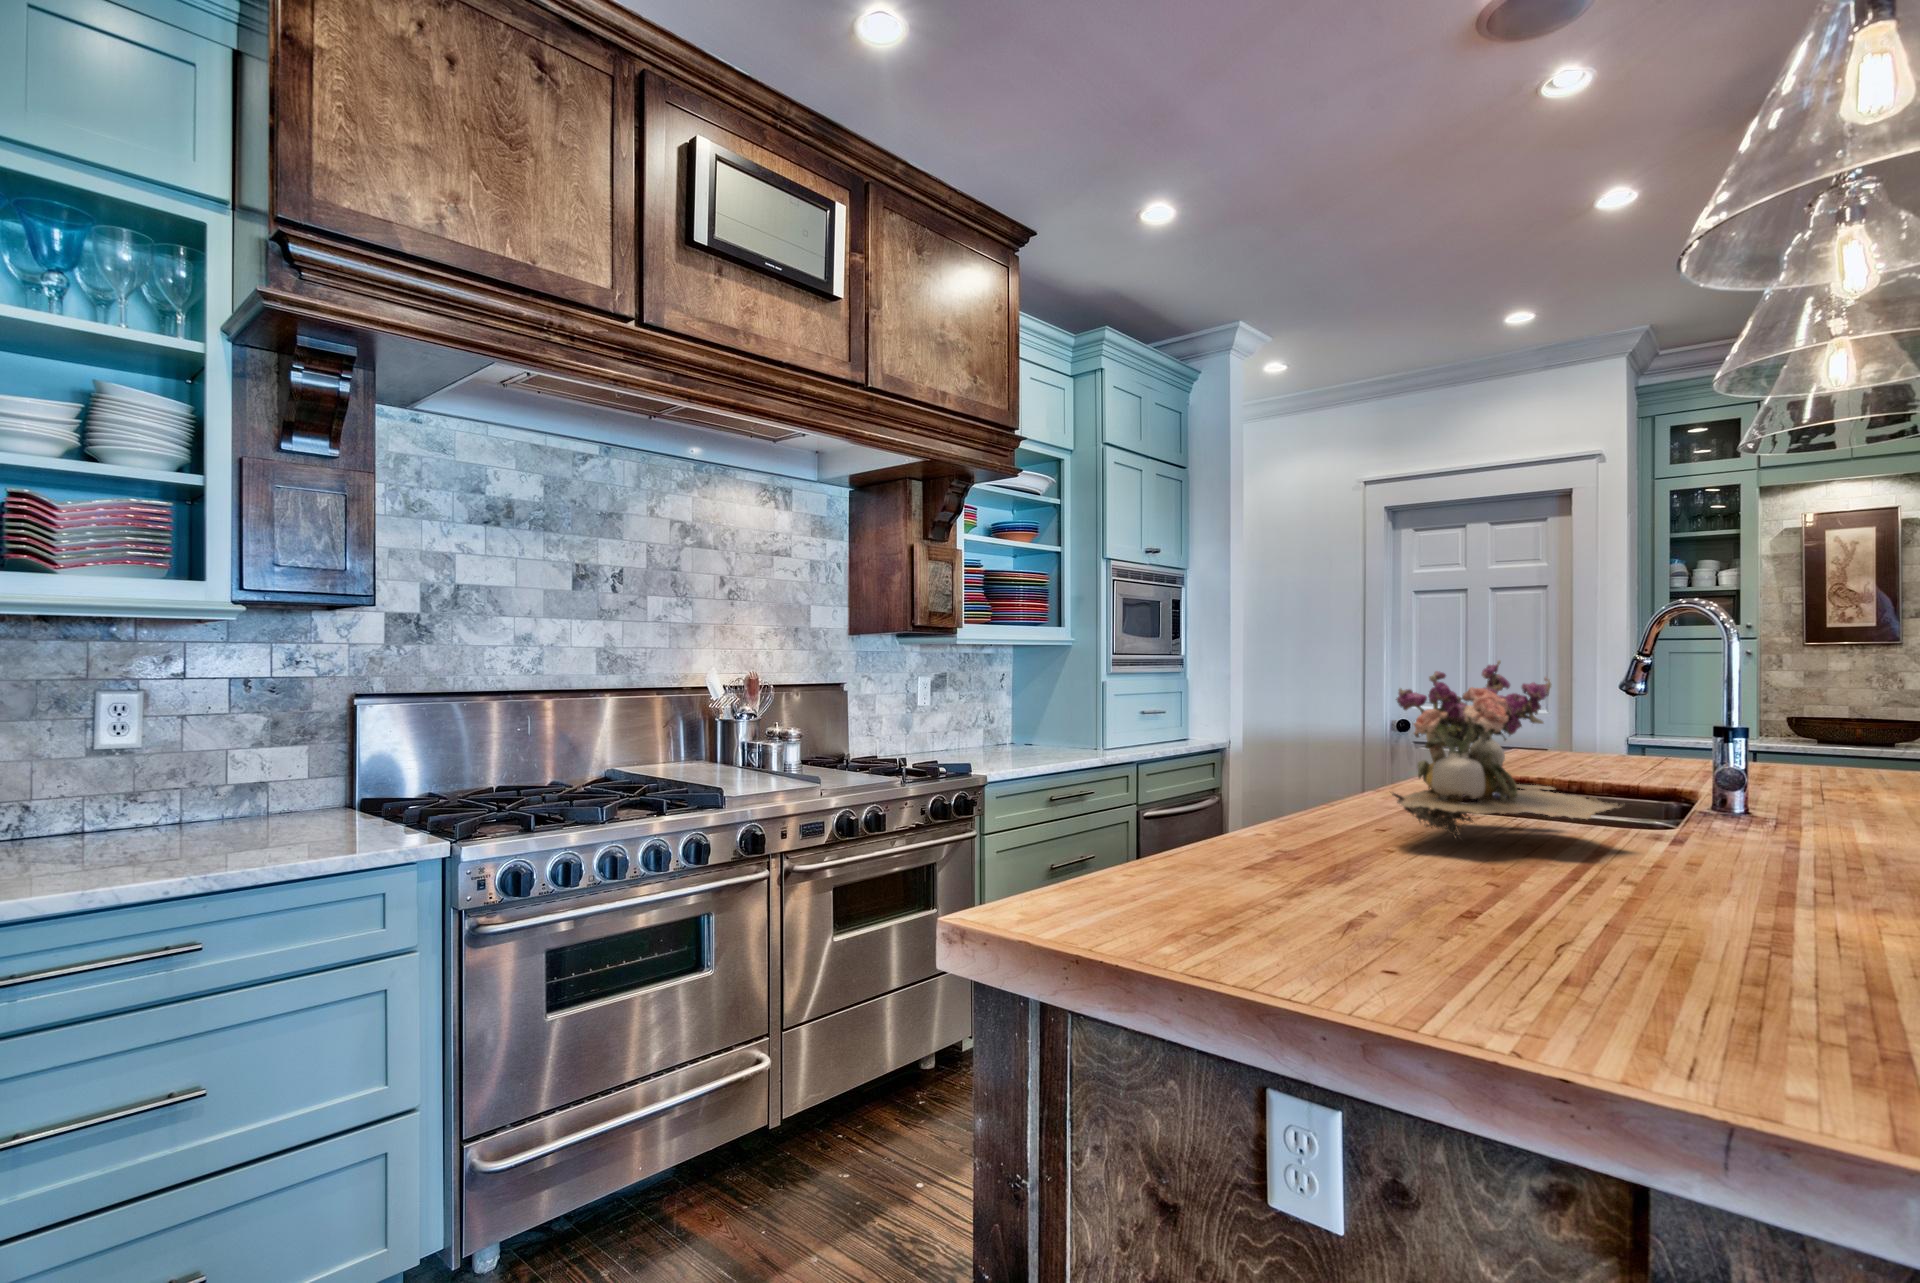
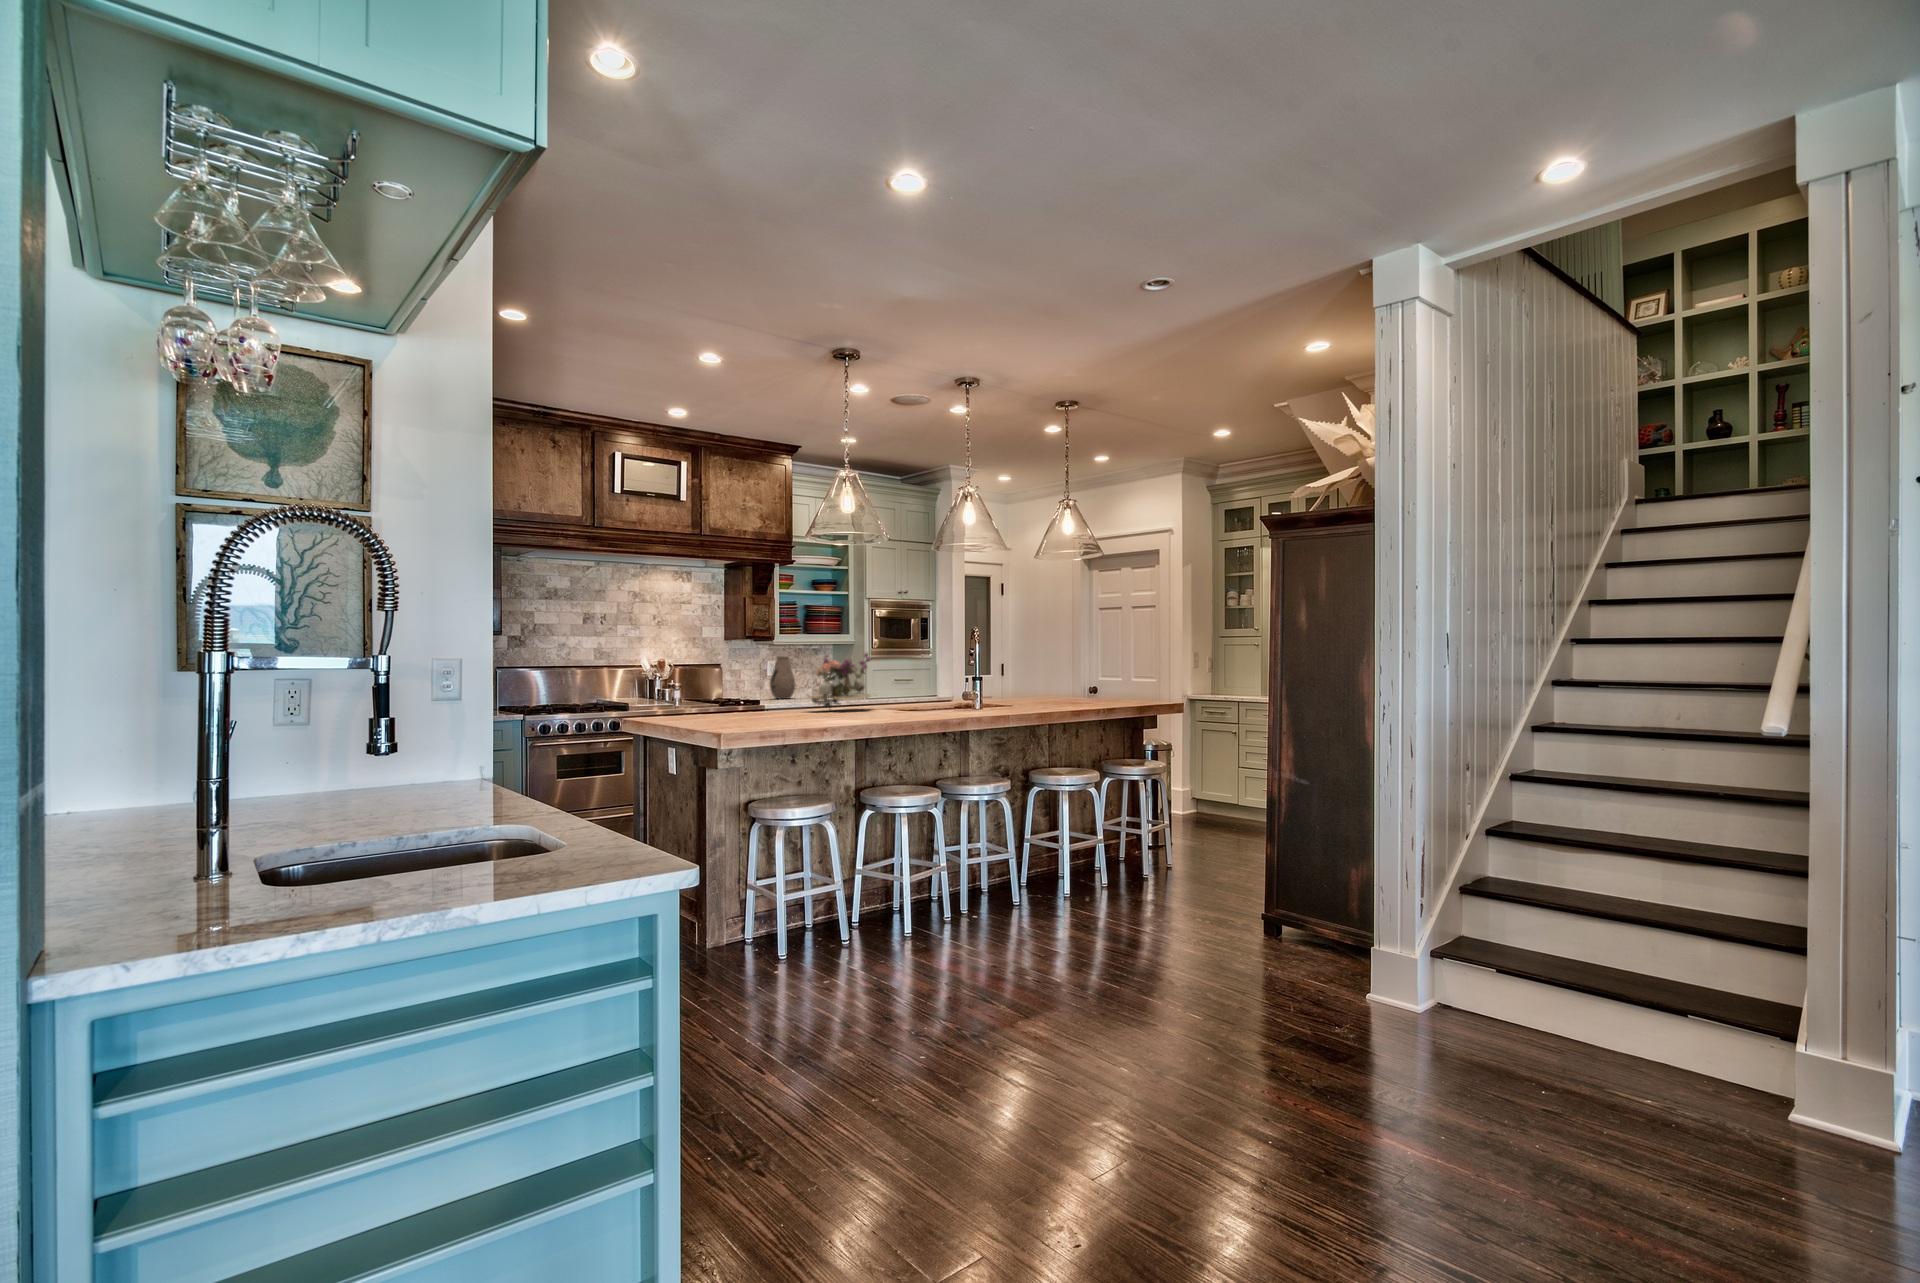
vase: none [936,667,986,753] -> present [770,656,795,699]

